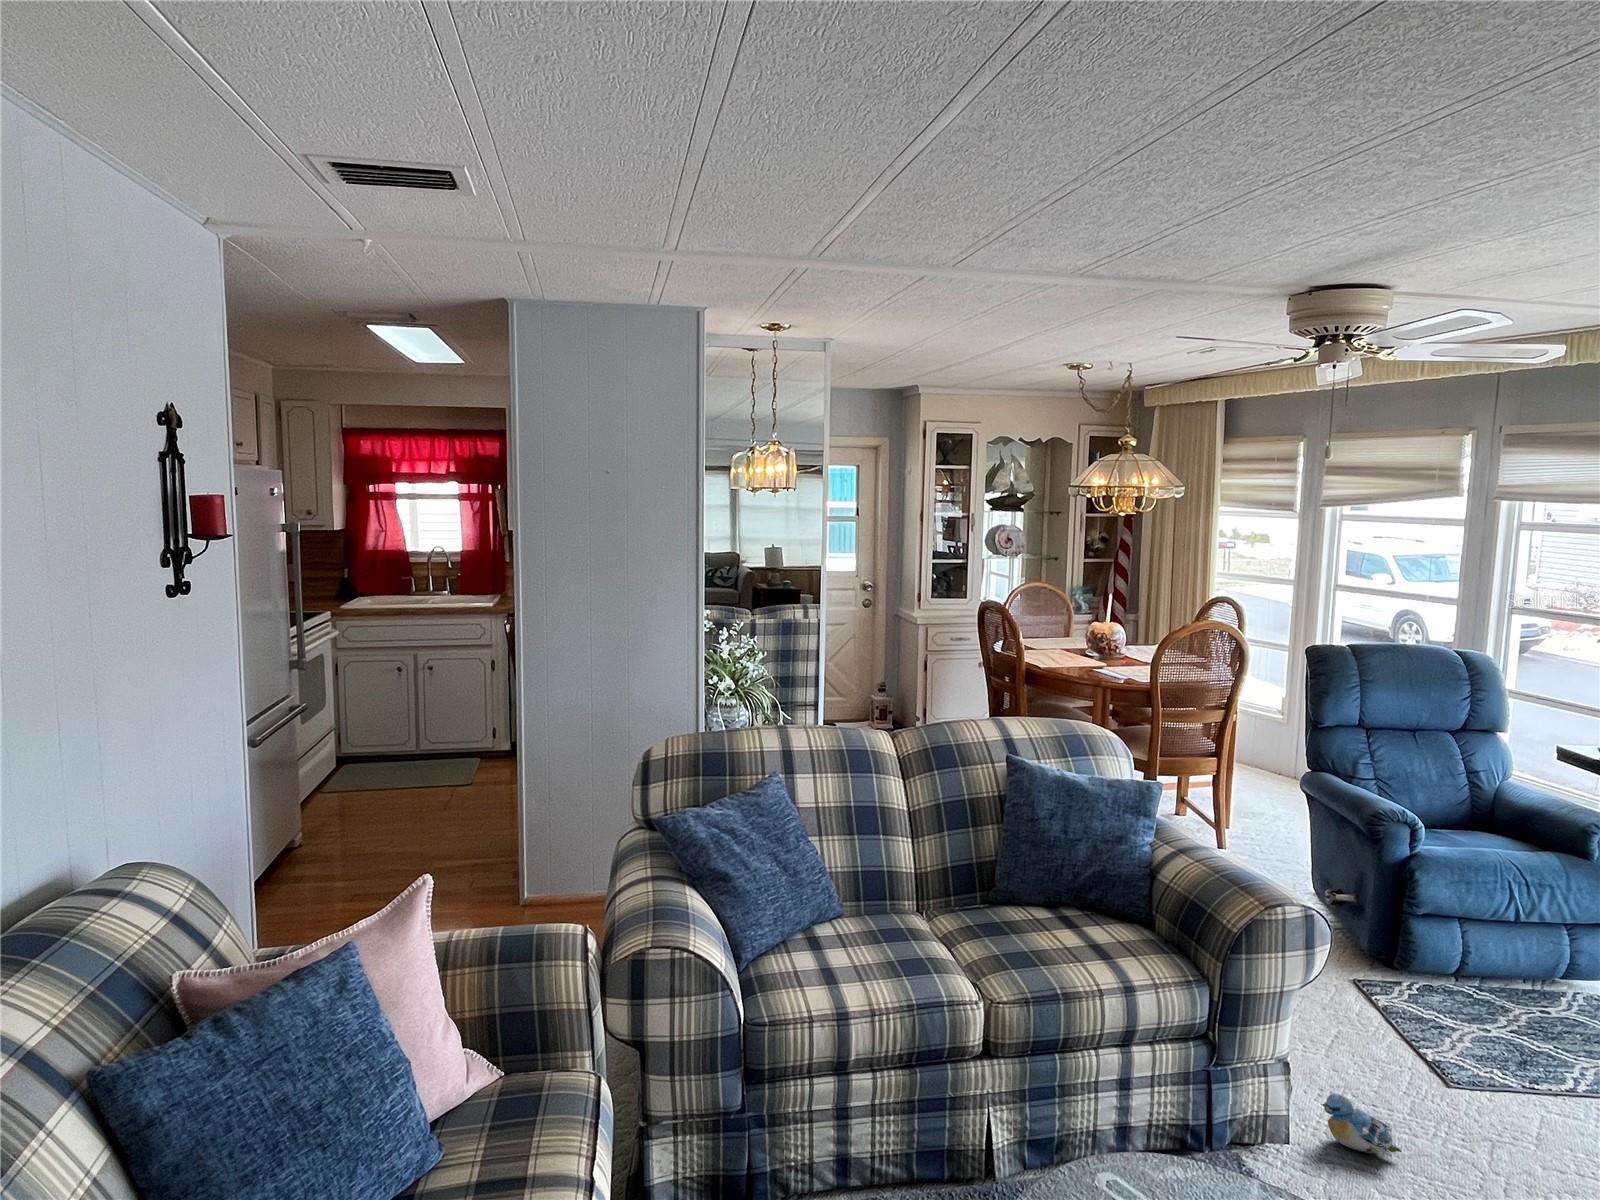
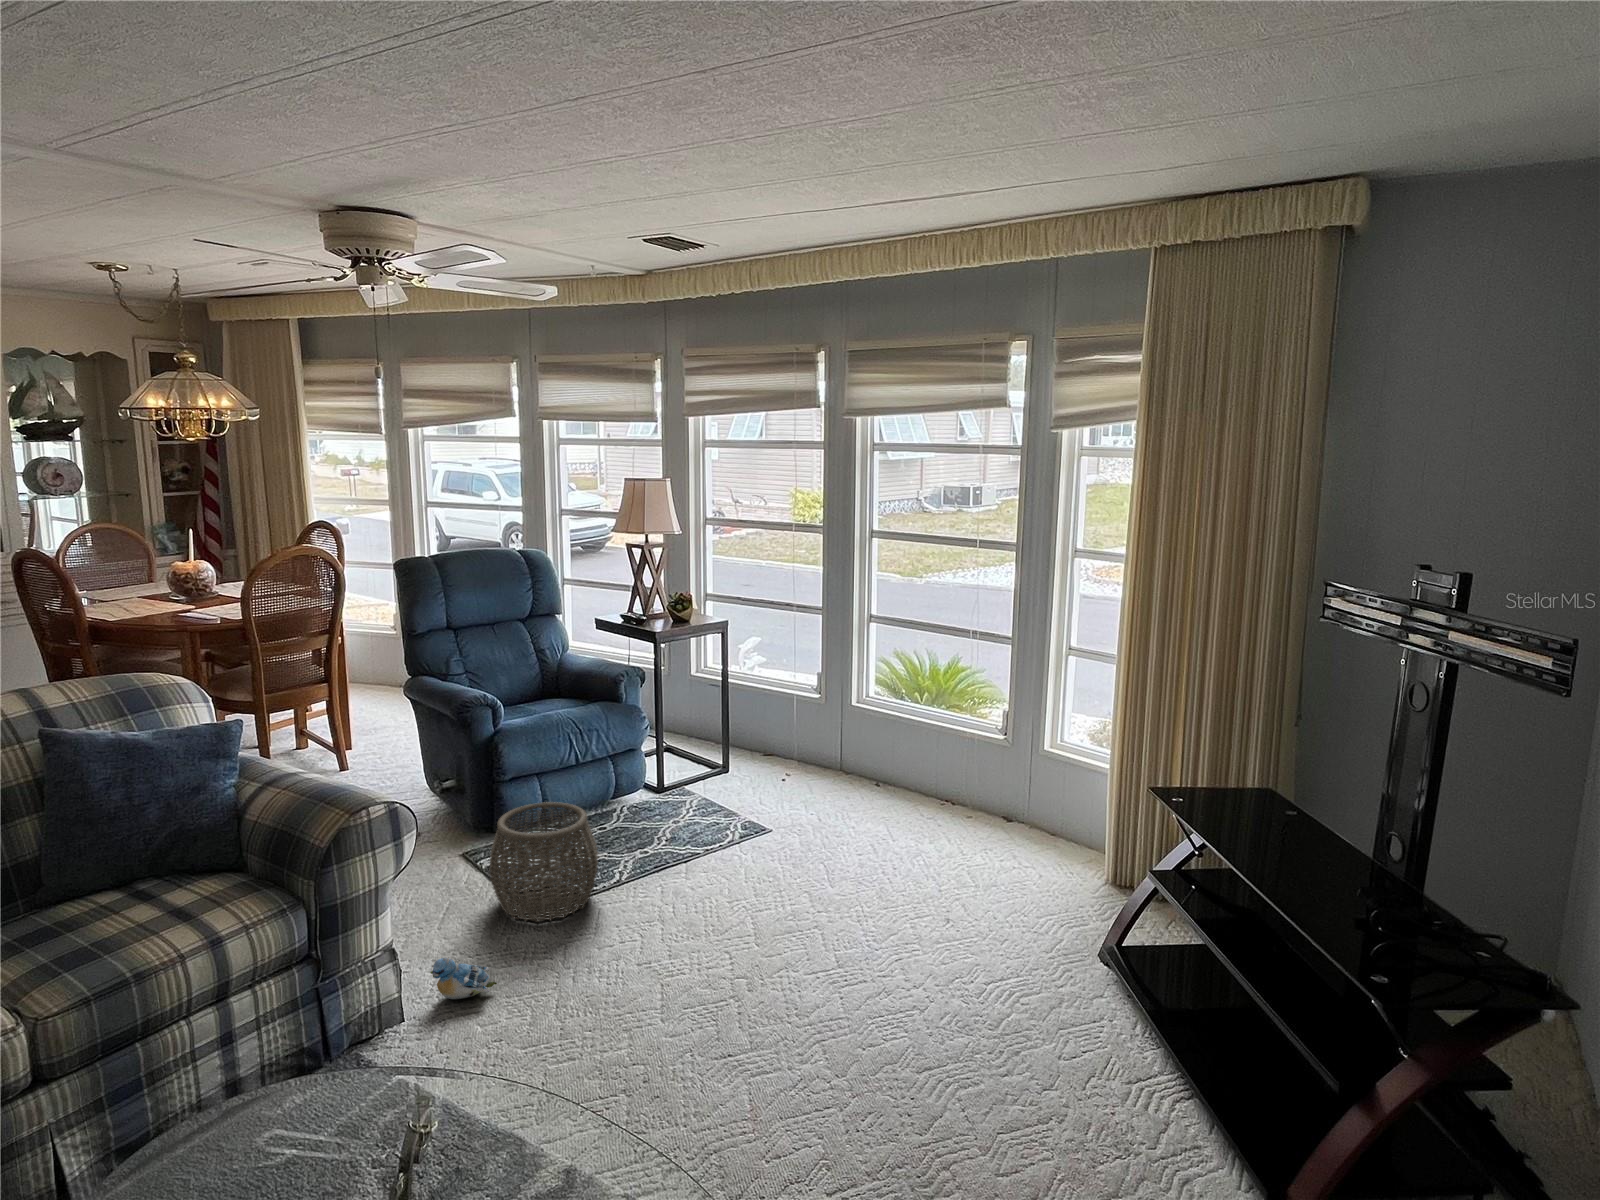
woven basket: none [1395,951,1549,1107] -> present [489,802,598,922]

